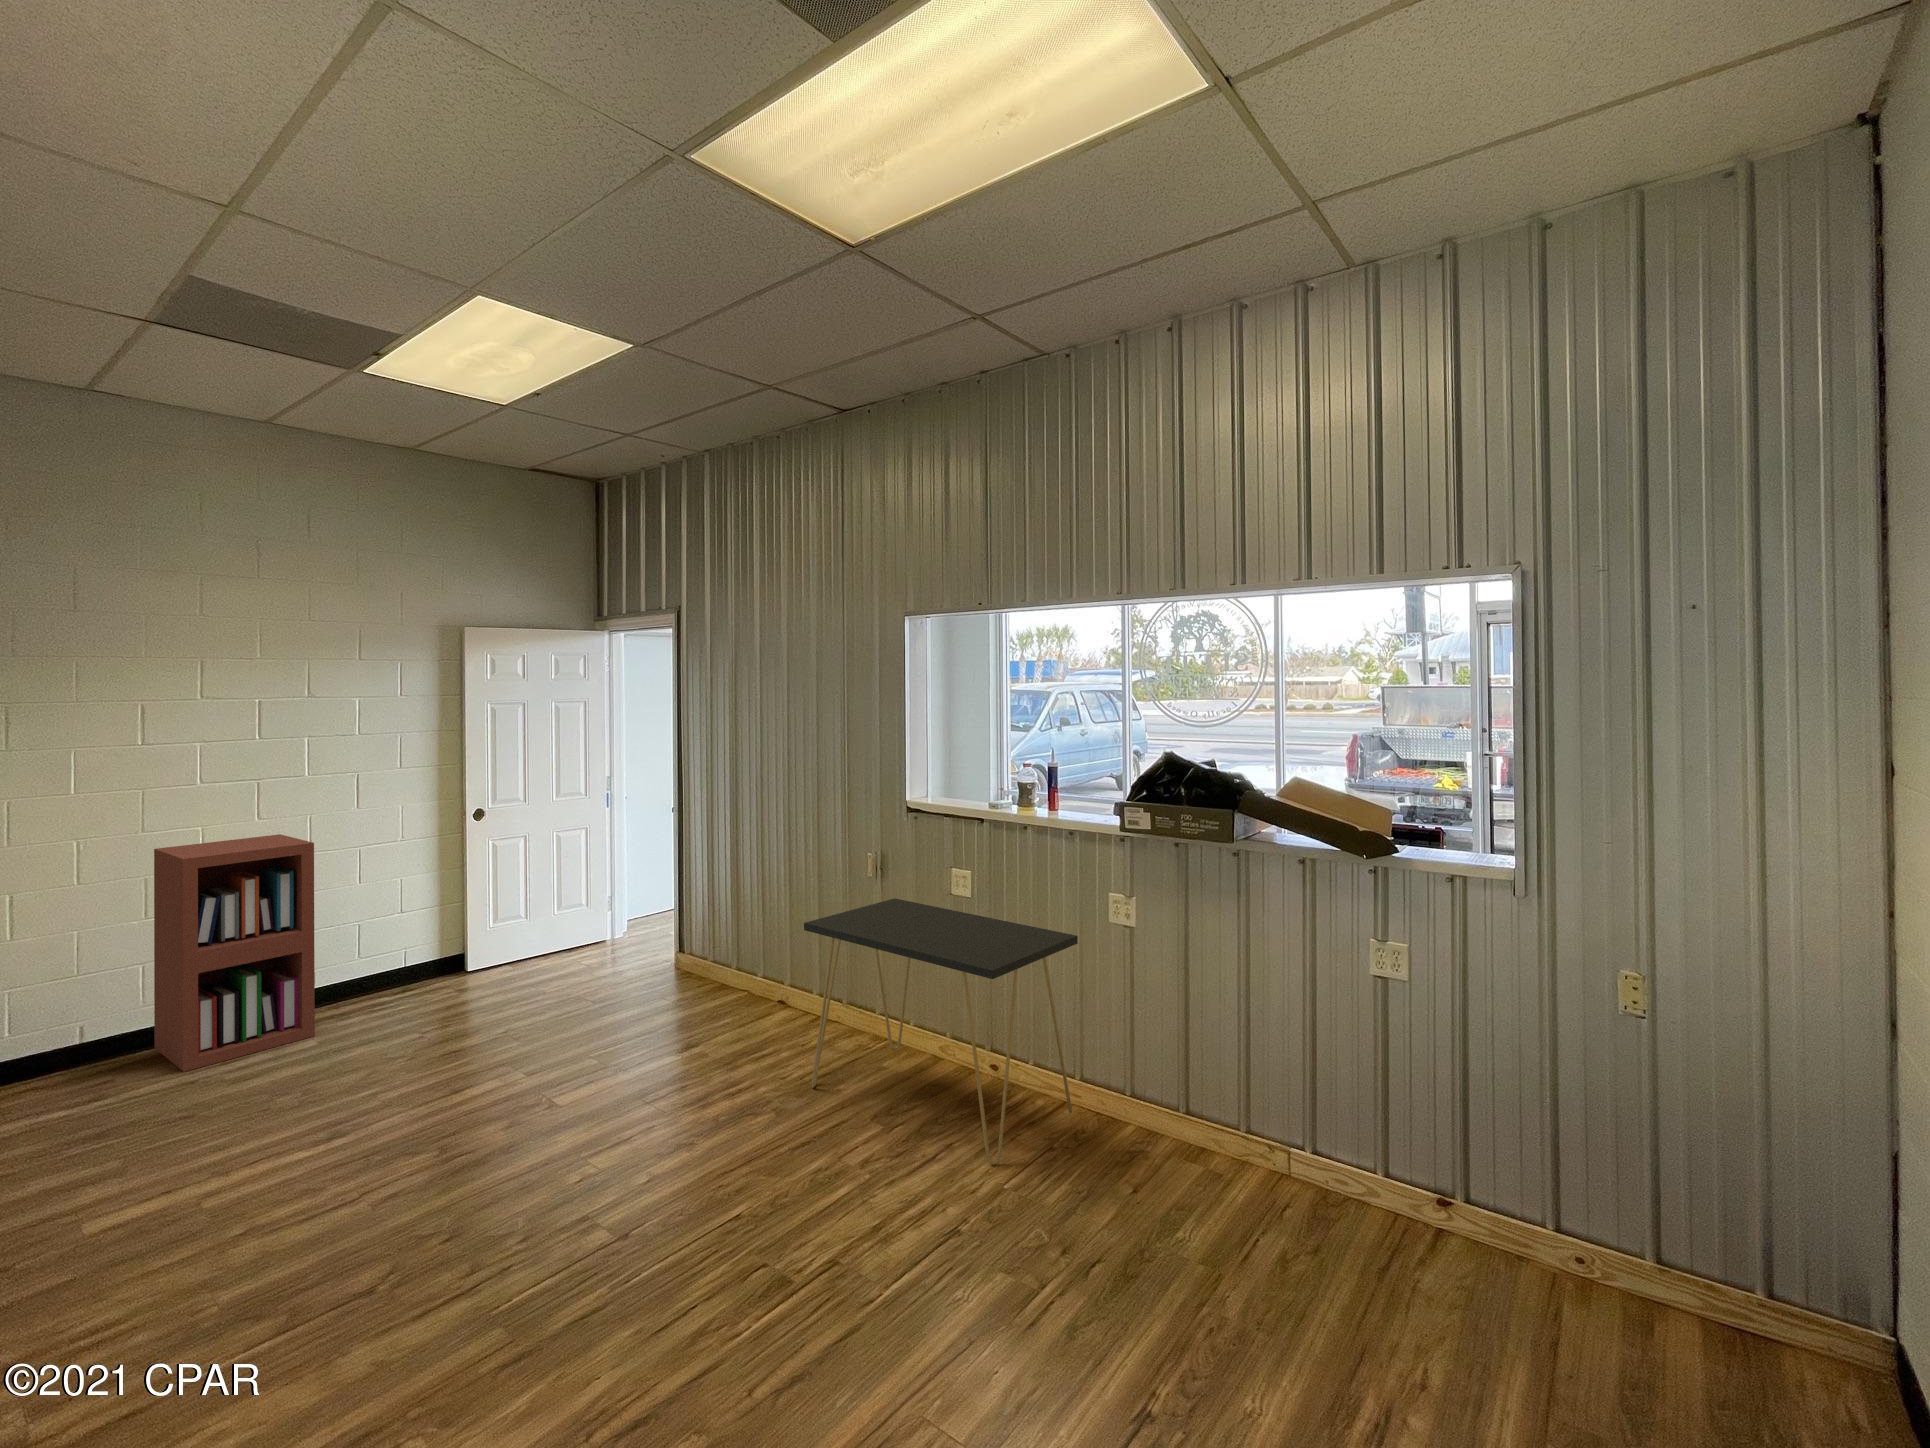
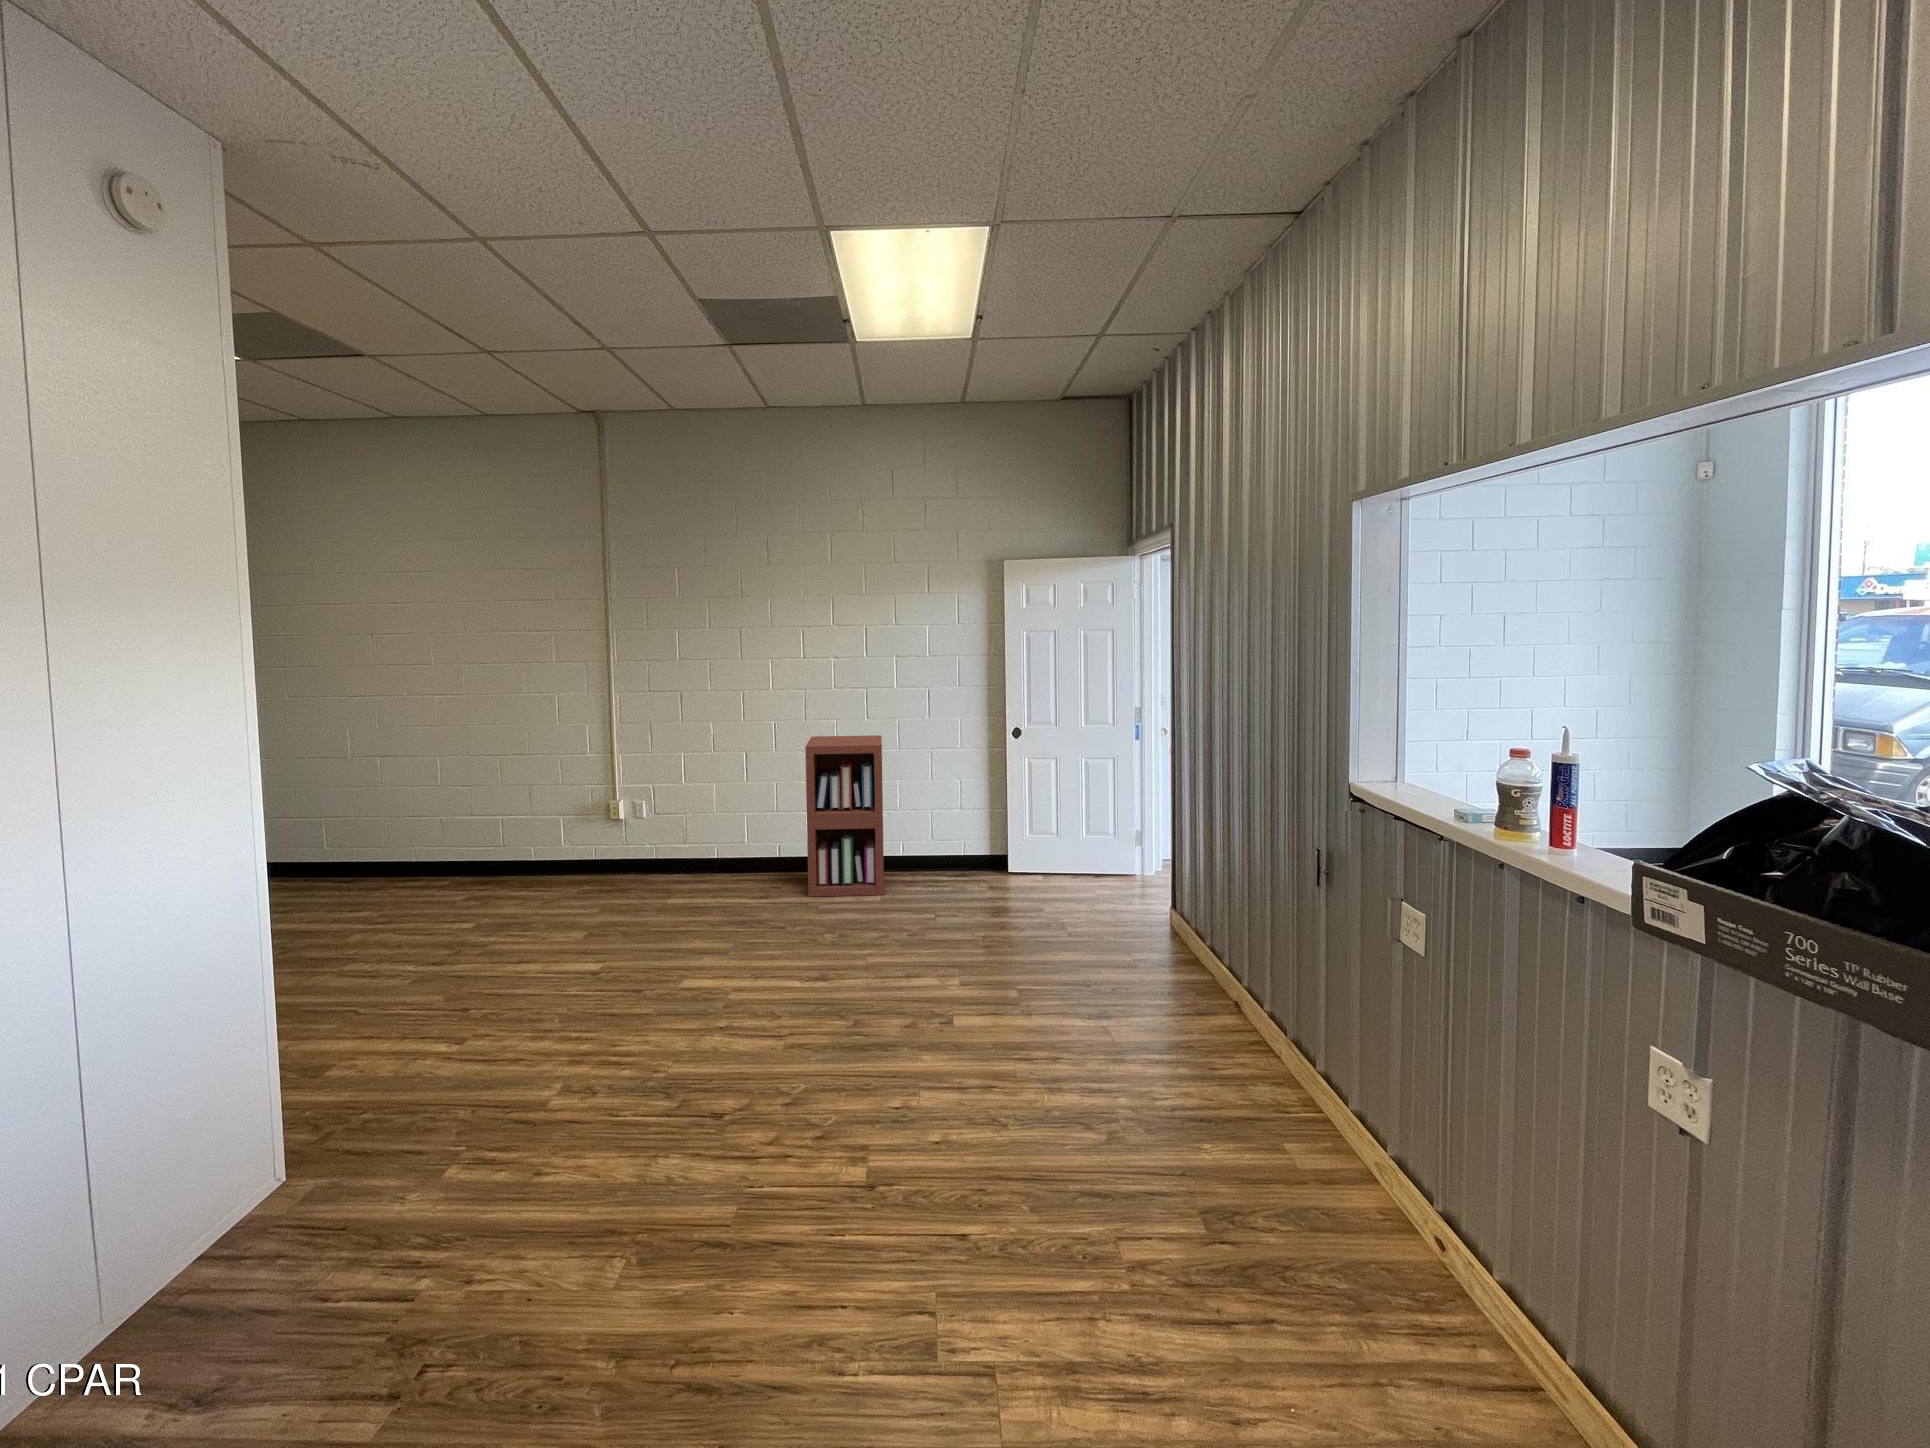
desk: present [804,898,1078,1165] -> none [1166,919,1562,1405]

